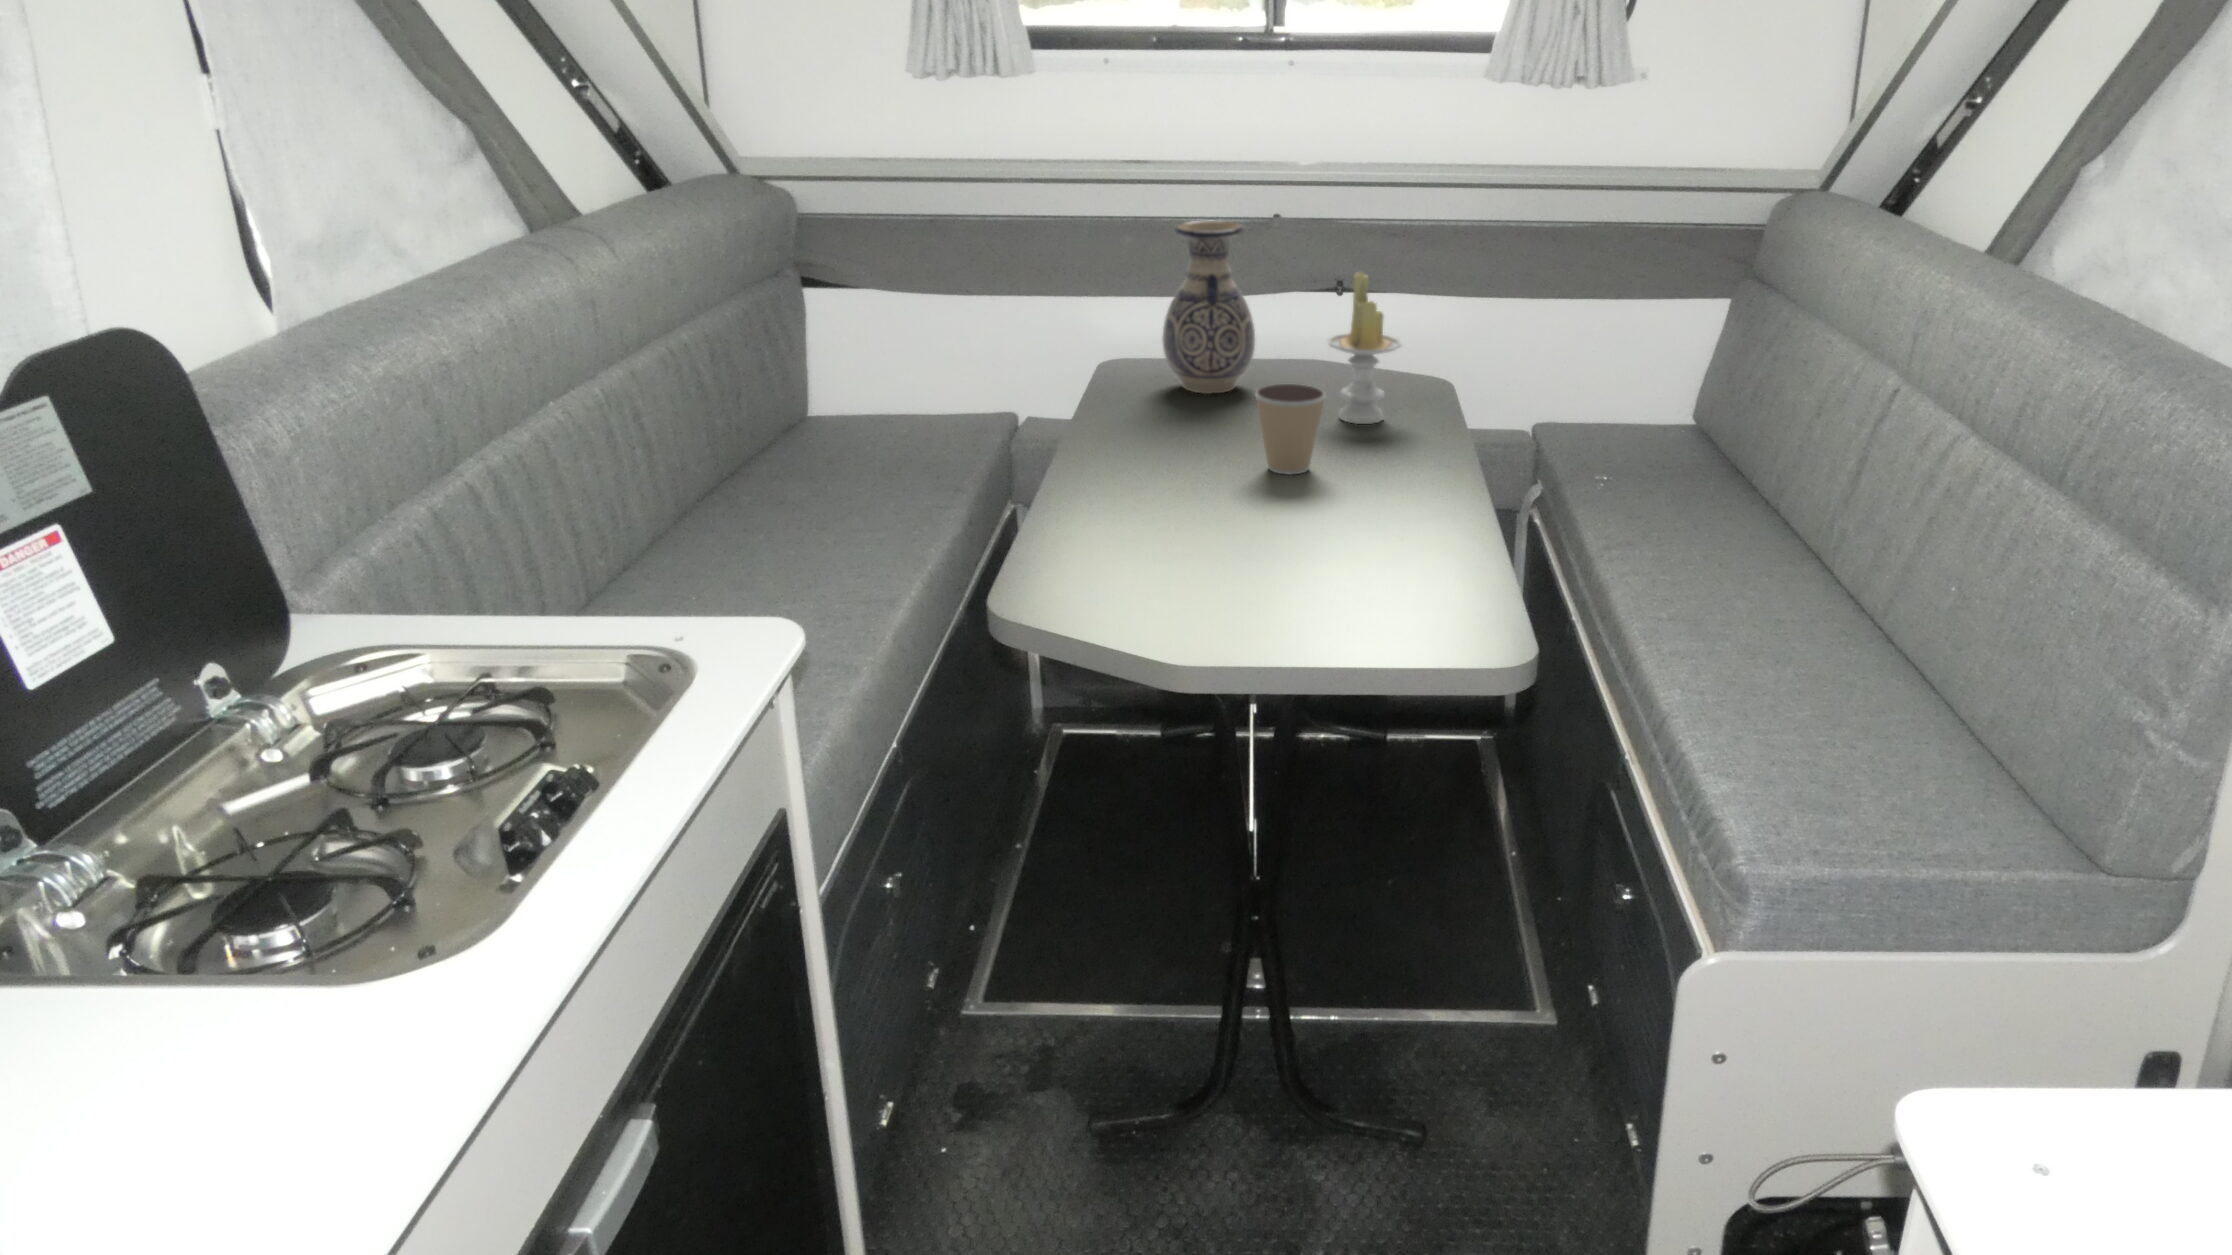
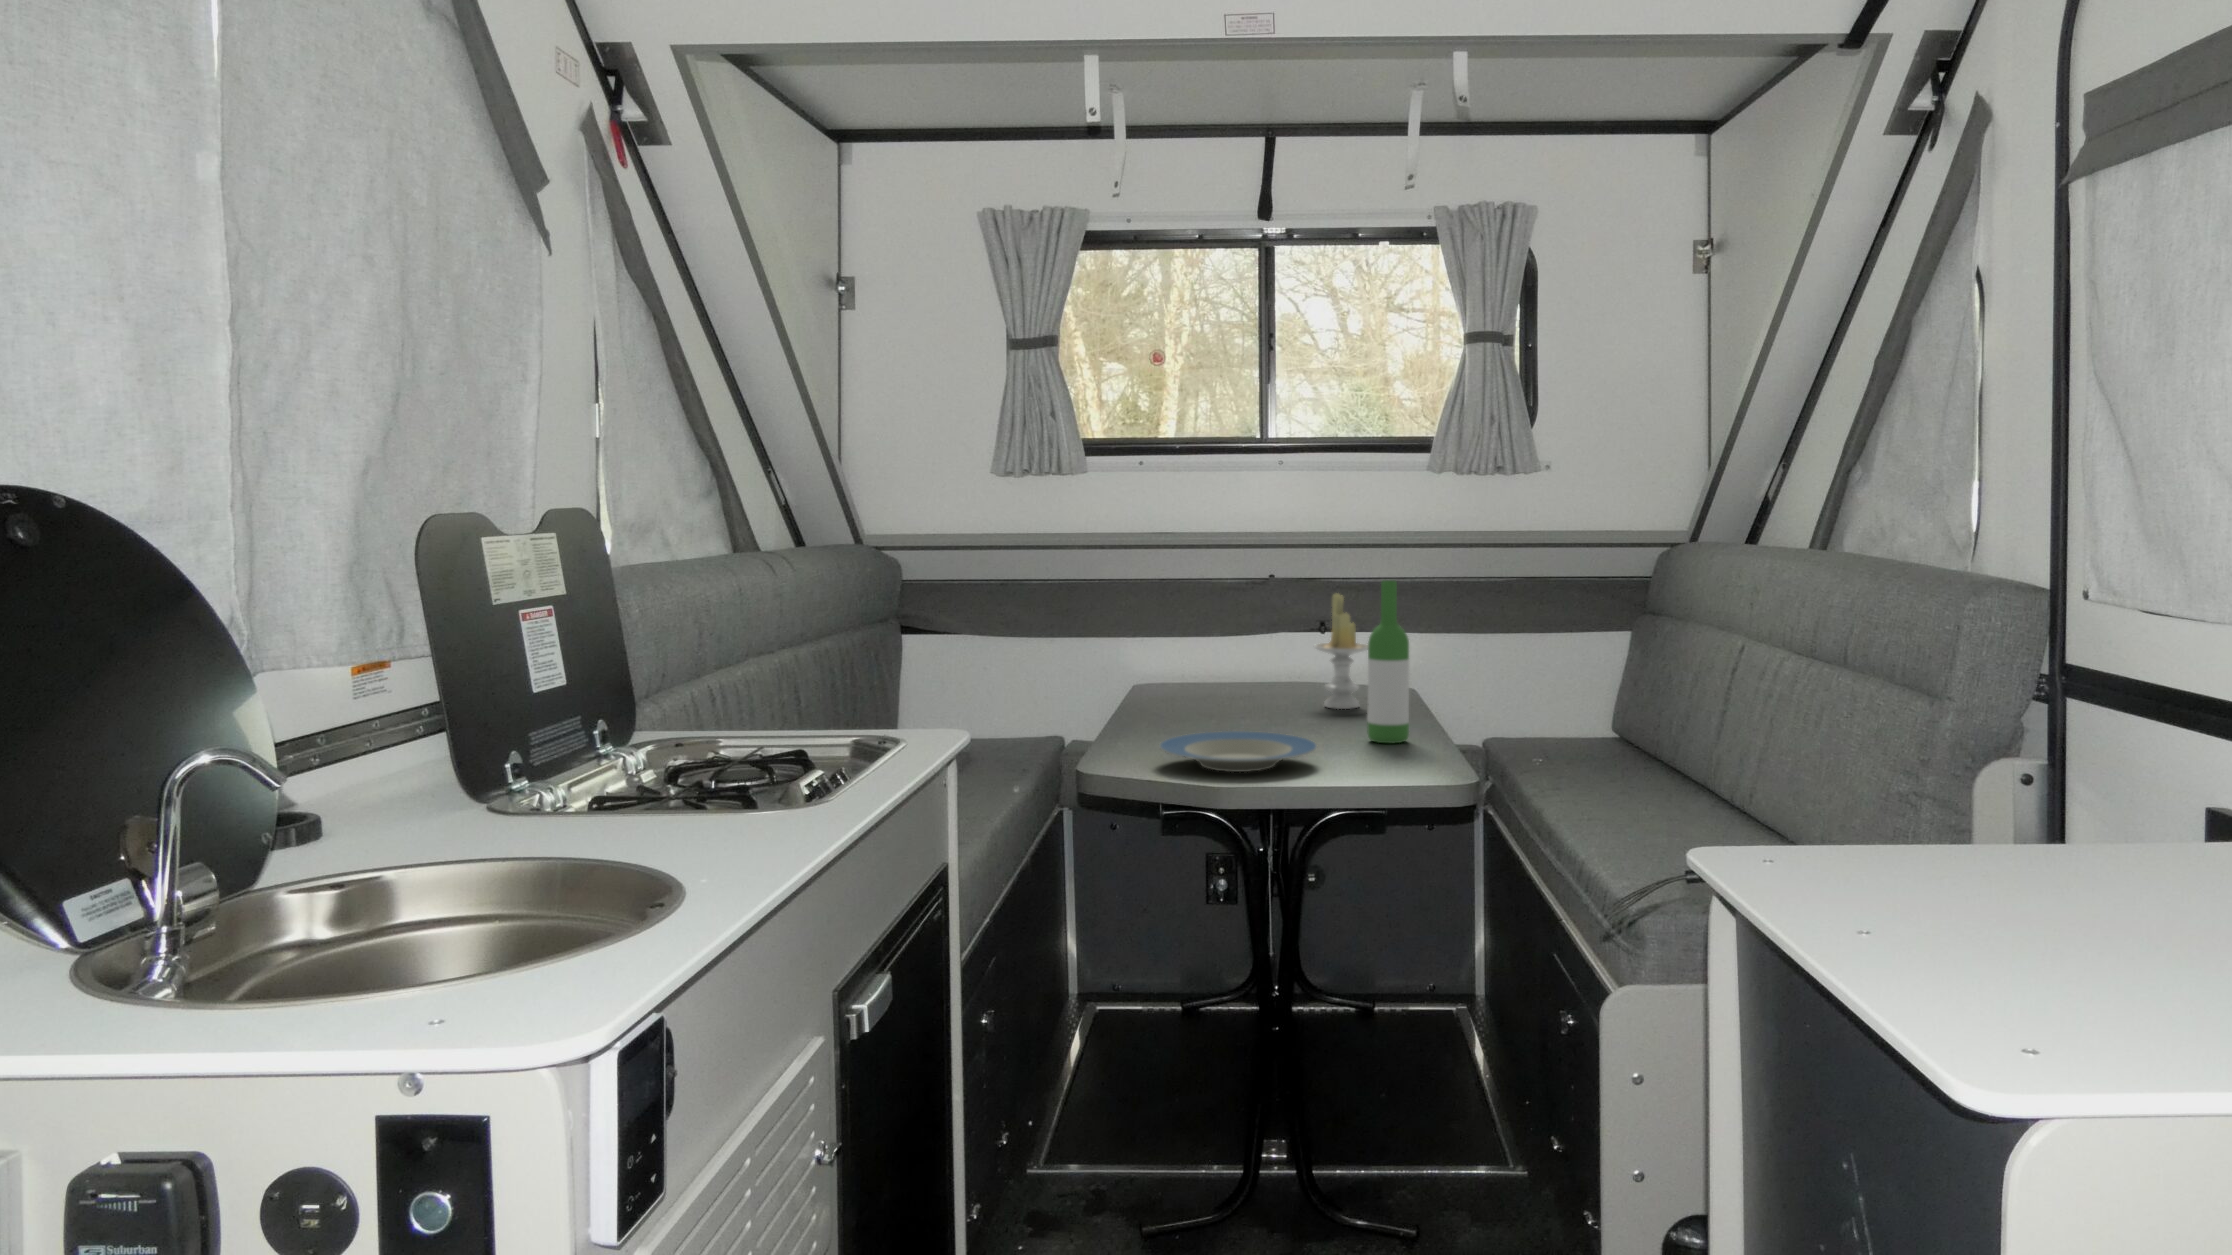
vase: present [1162,220,1255,394] -> none [1185,568,1257,698]
wine bottle: none [1395,301,1456,520] -> present [1367,580,1409,743]
coffee cup: present [1255,384,1326,475] -> none [1260,663,1314,728]
plate: none [1111,515,1328,598] -> present [1159,731,1318,772]

